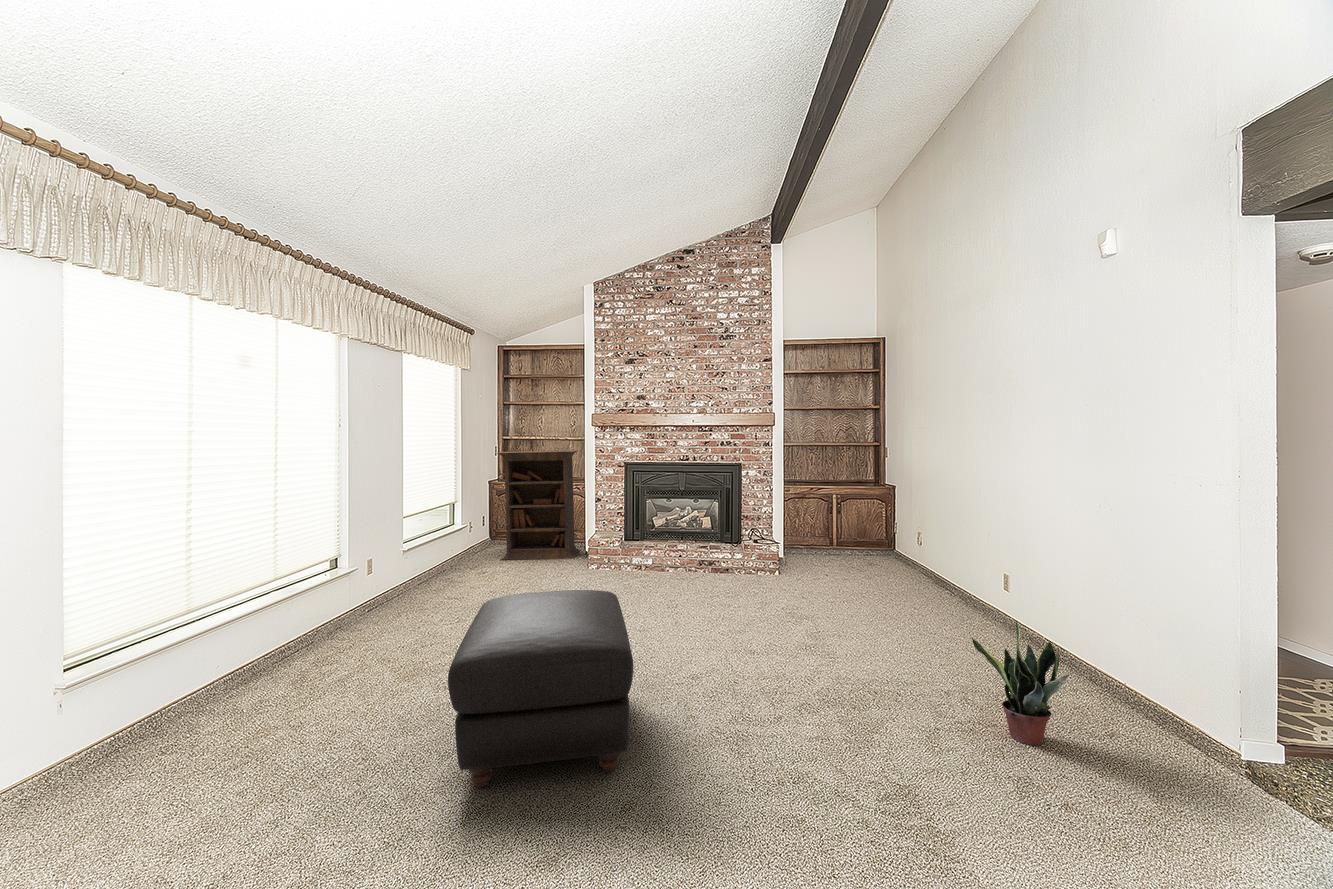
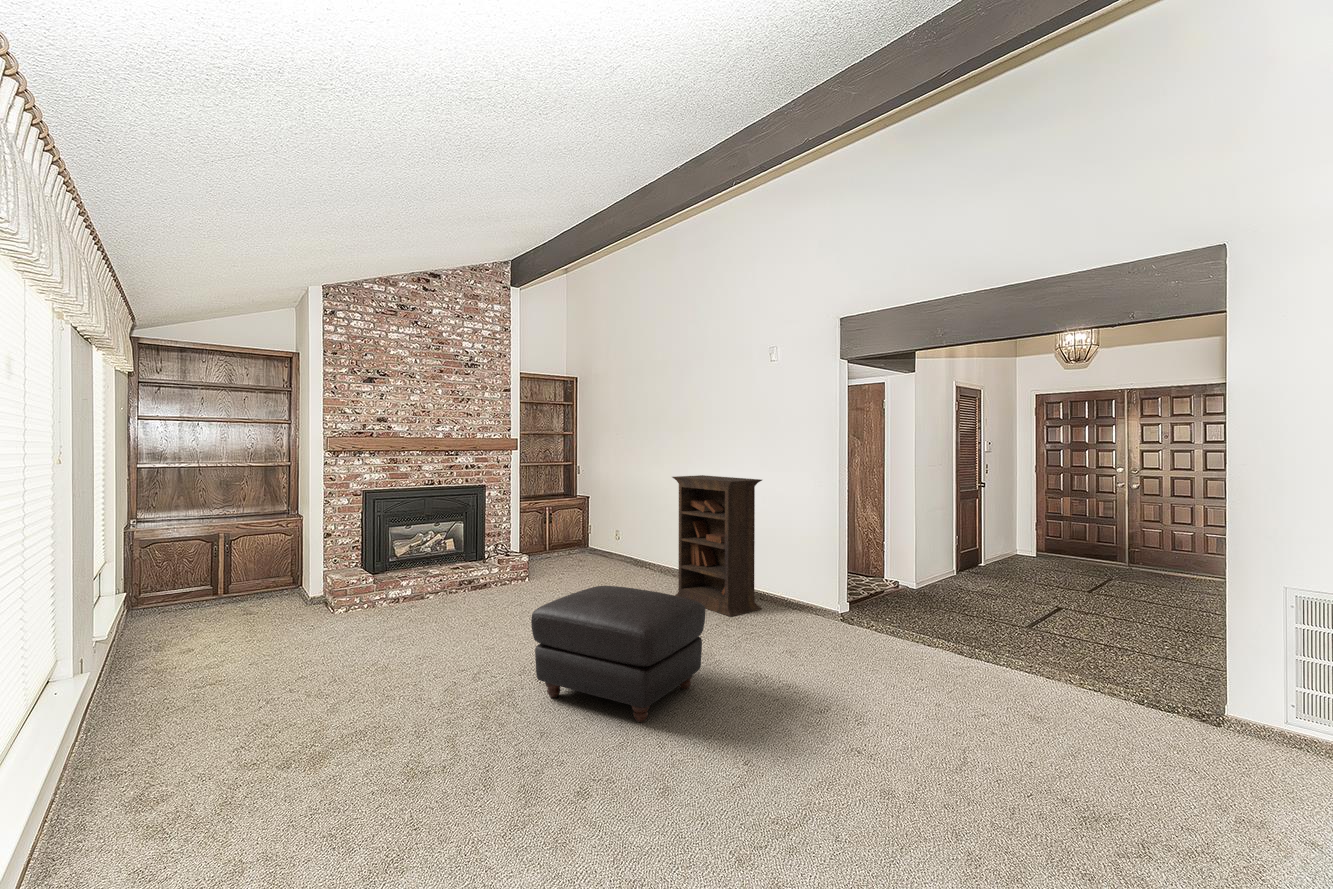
bookcase: present [497,450,580,560] -> present [672,475,762,617]
potted plant: present [972,621,1071,745] -> none [777,559,821,618]

